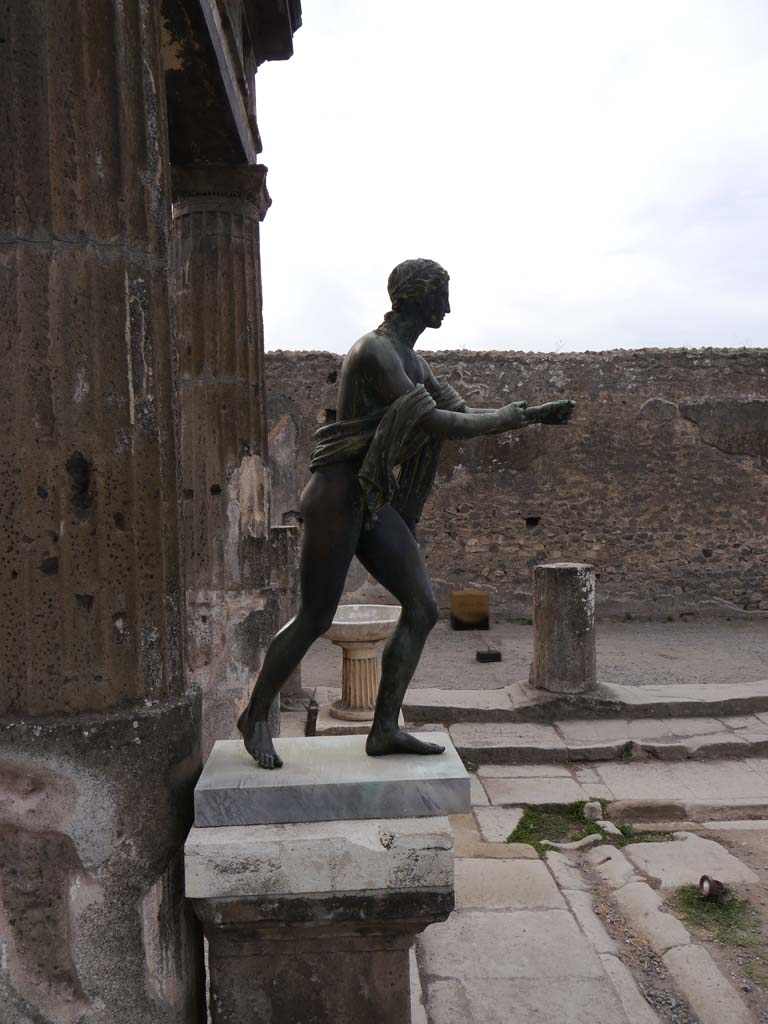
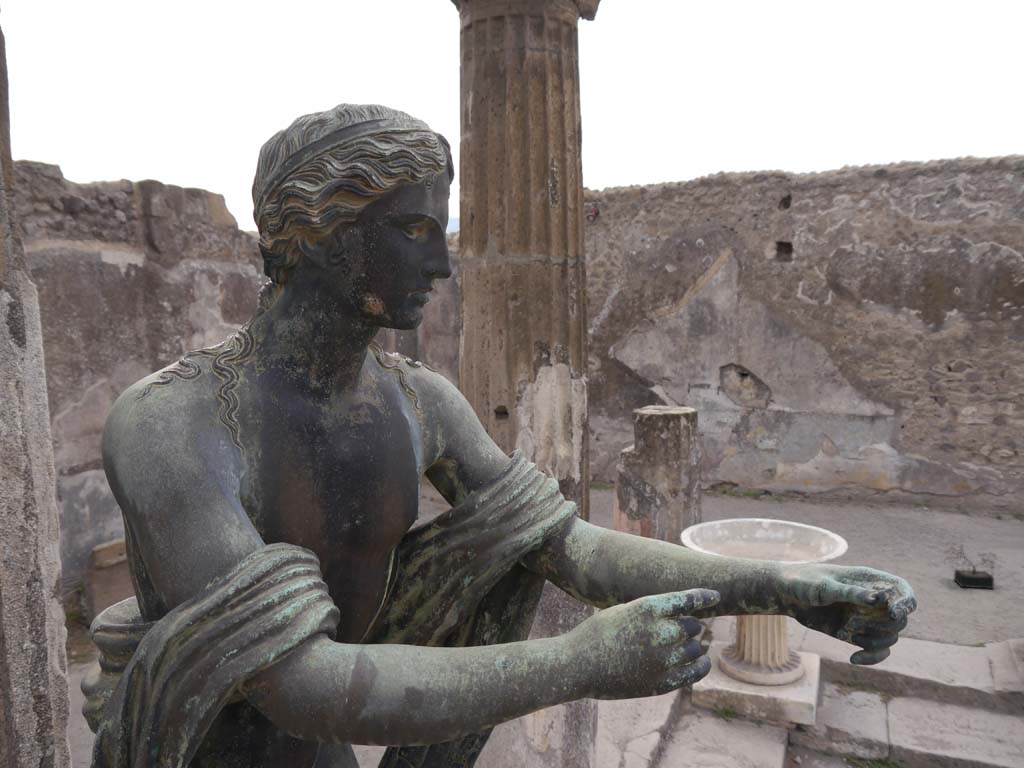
cardboard box: present [450,590,489,630] -> none [931,469,988,527]

